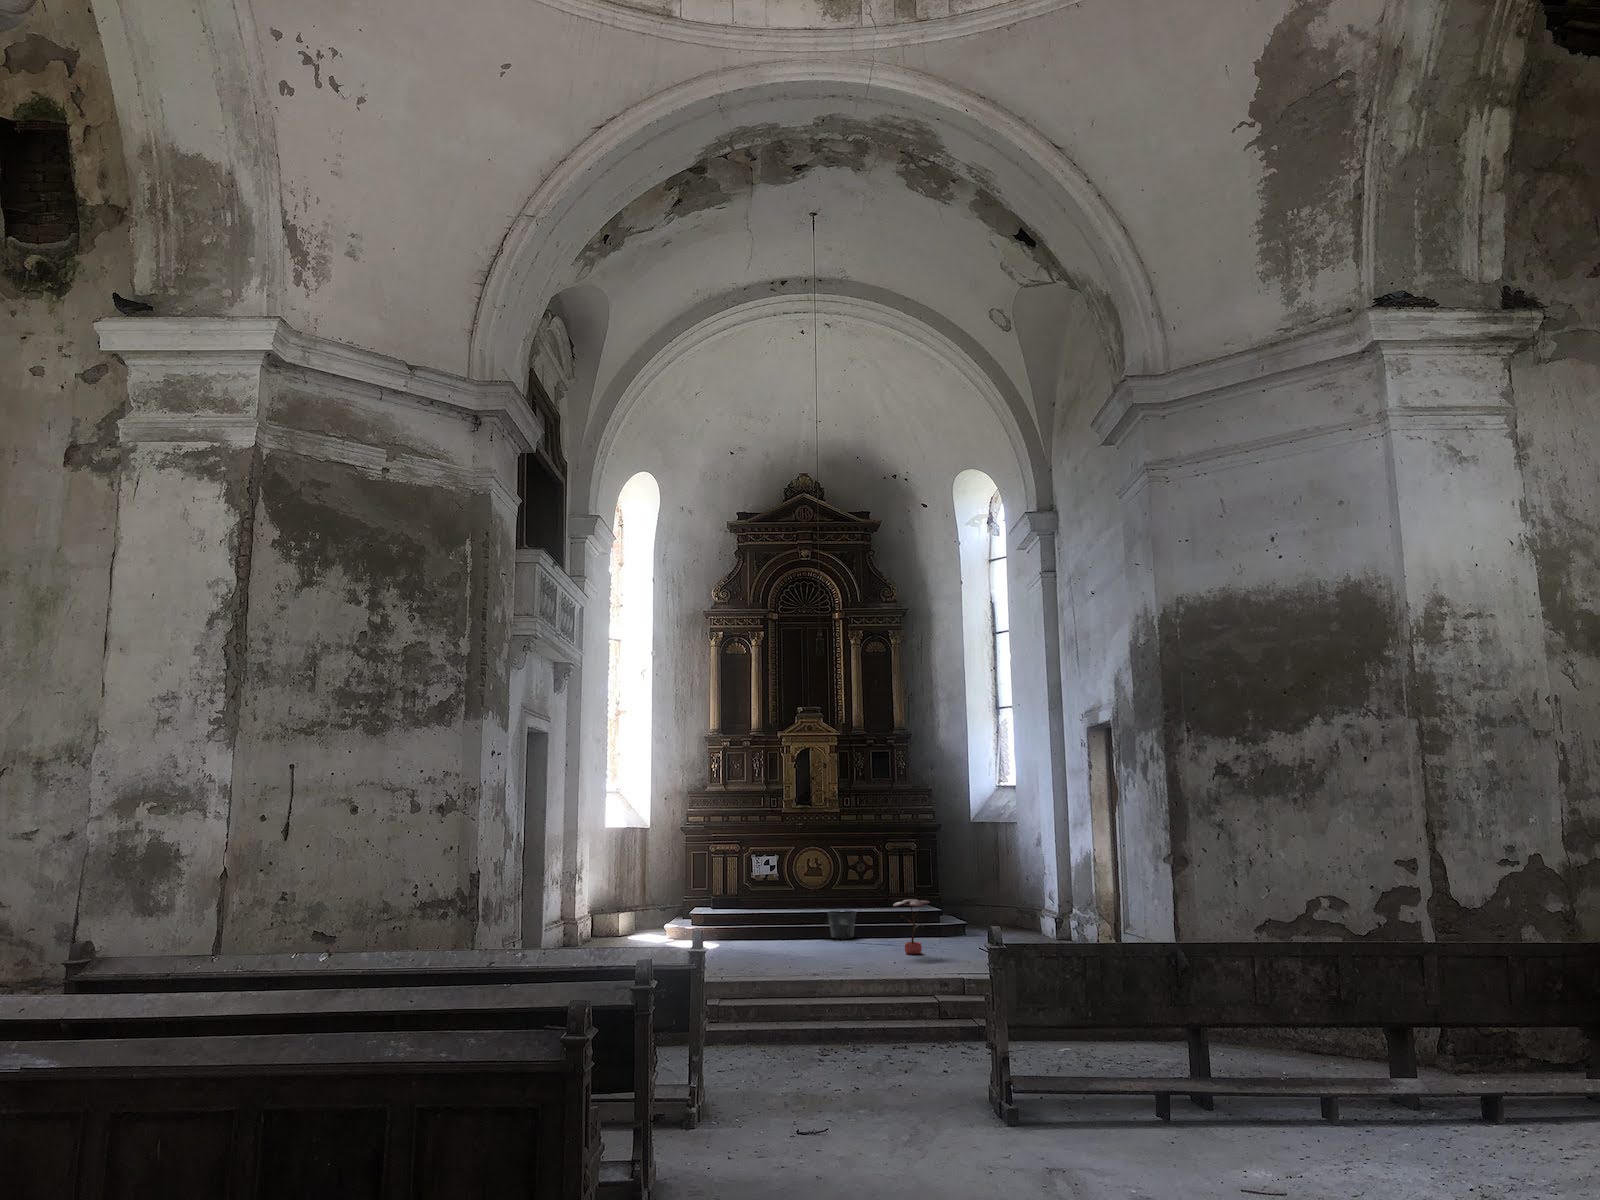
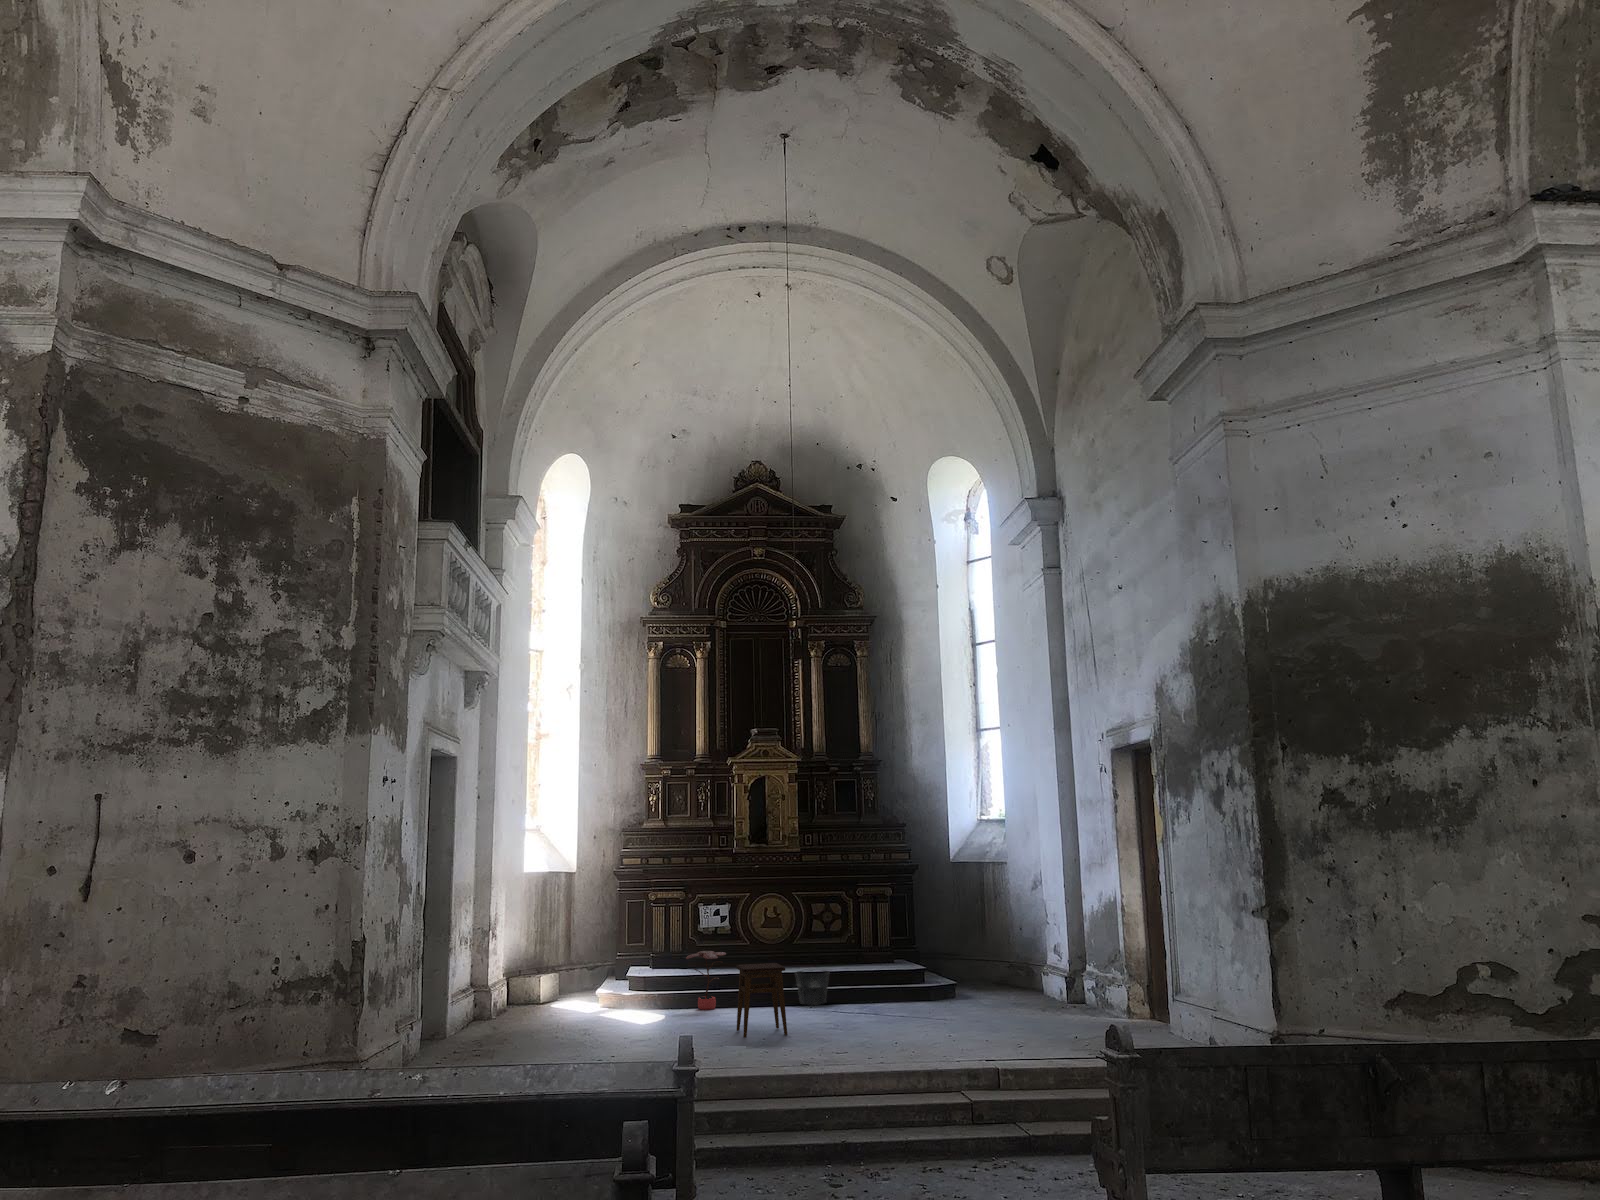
potted plant: present [893,899,930,954] -> present [686,951,726,1010]
stool: none [772,901,811,959] -> present [736,963,787,1038]

